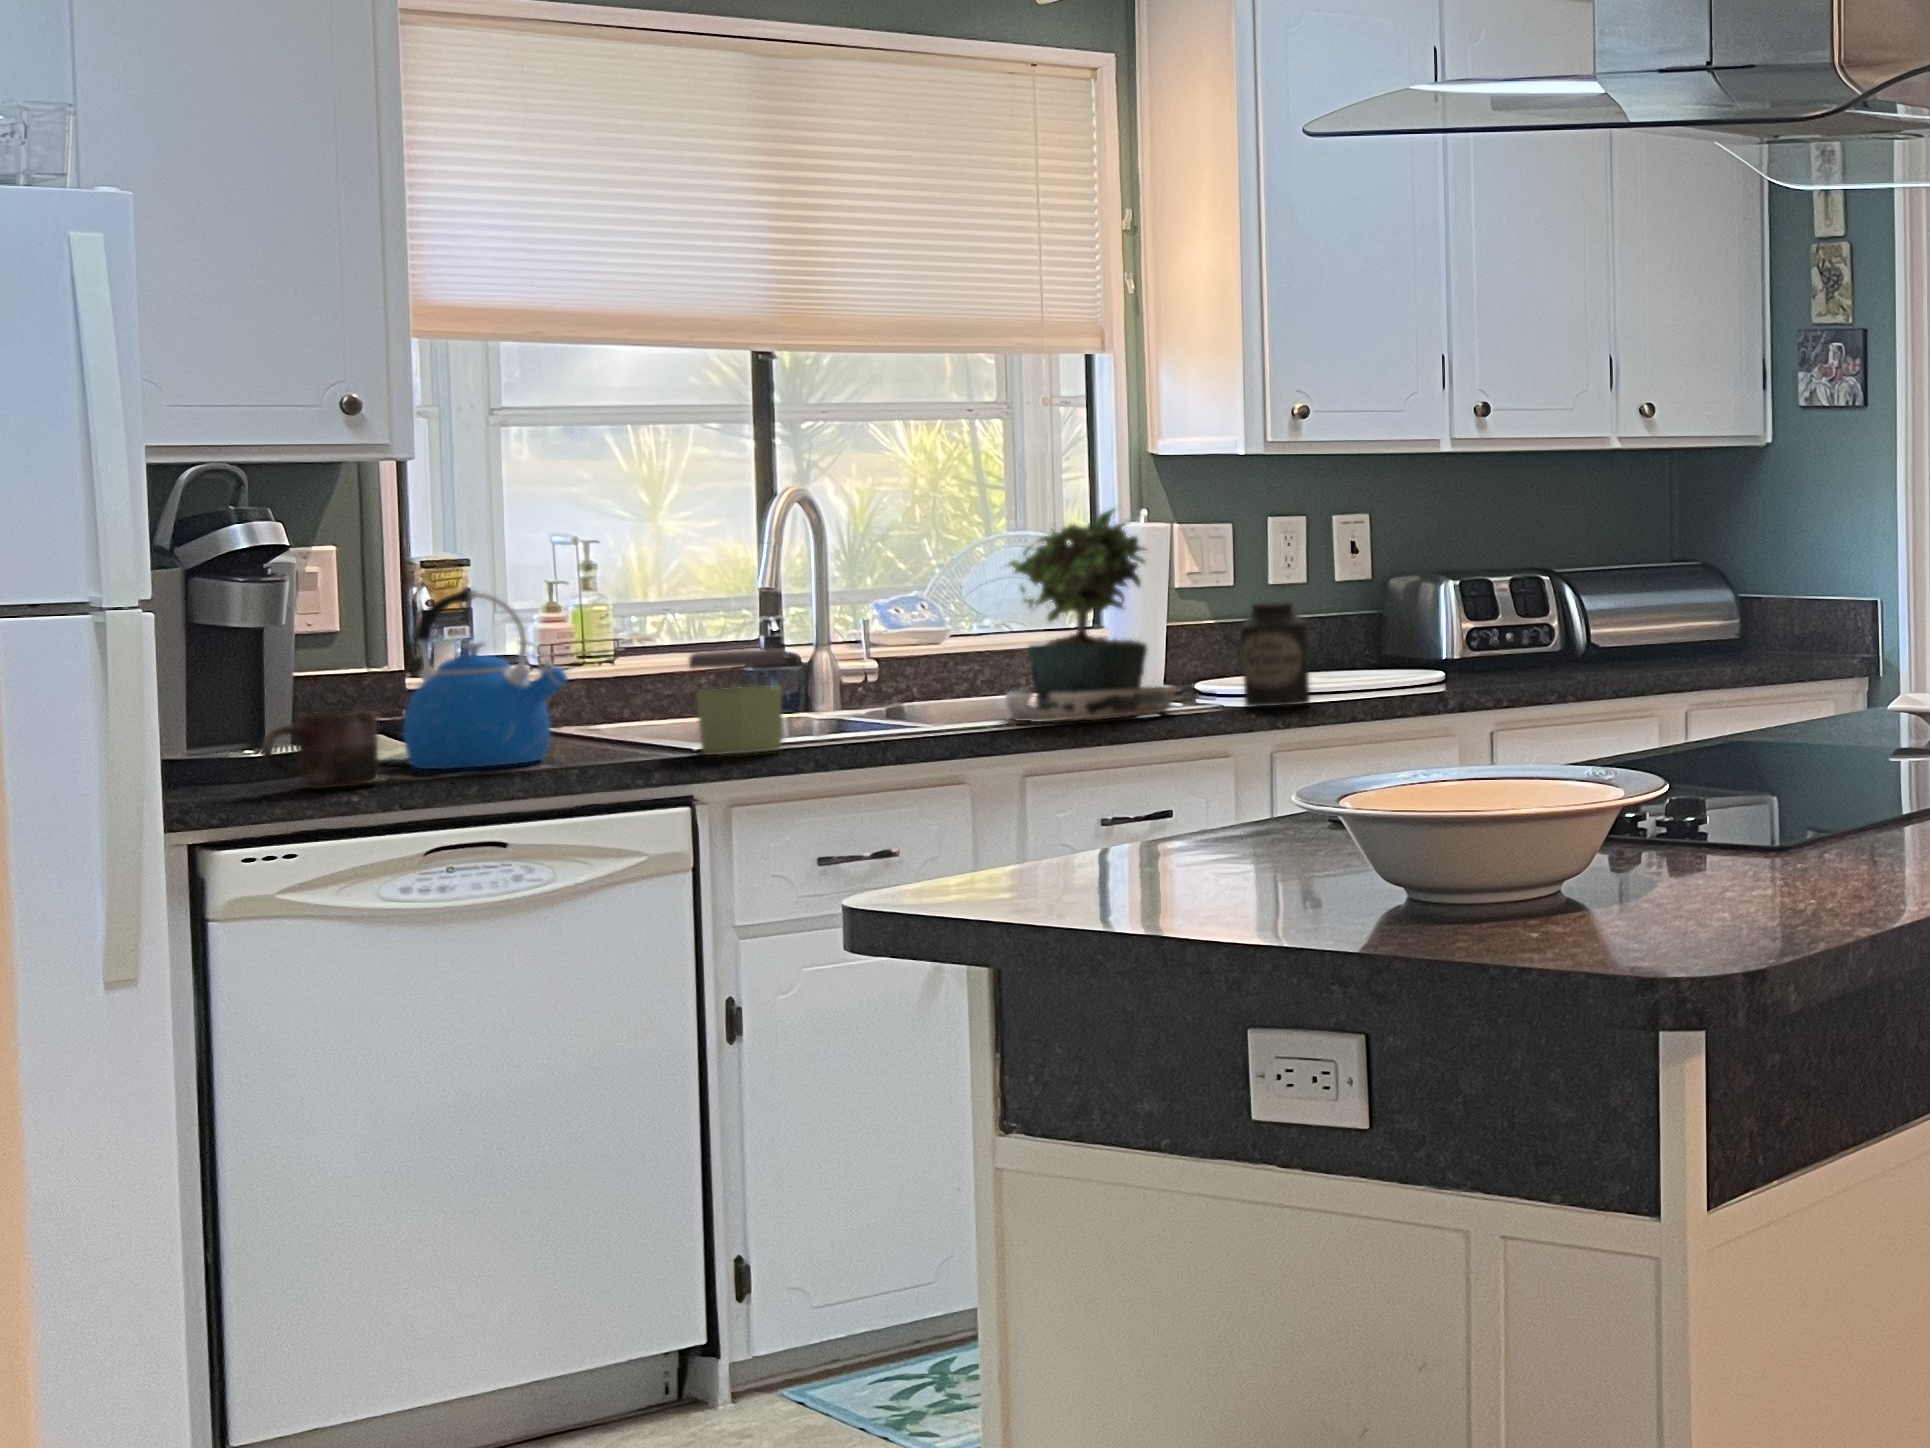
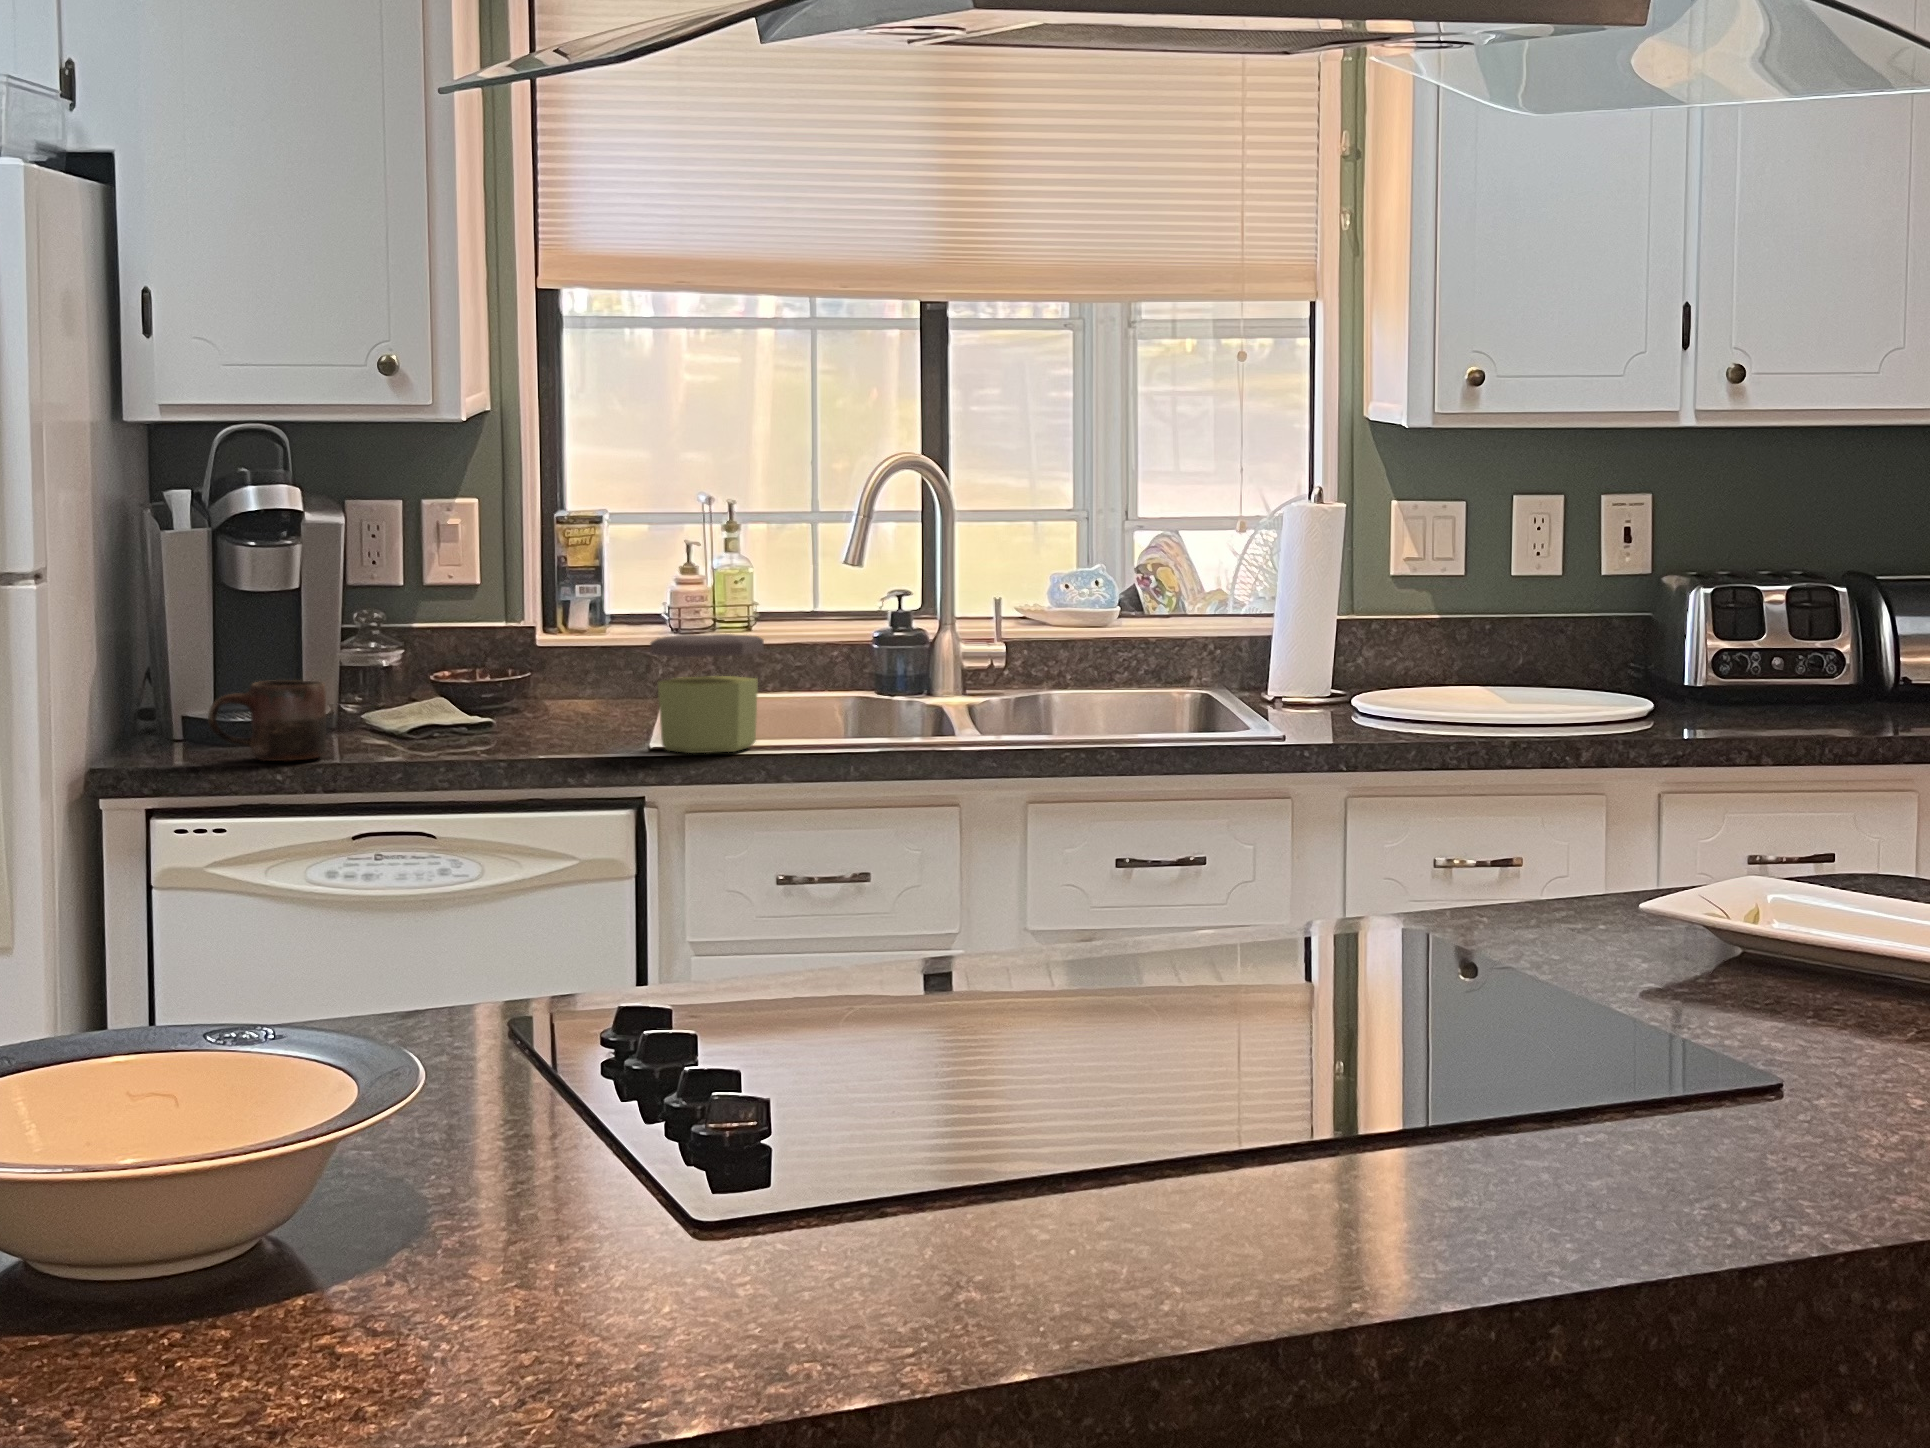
potted plant: present [1005,509,1176,722] -> none [1003,484,1244,739]
kettle: present [404,590,568,769] -> none [404,558,543,745]
canister: present [1241,601,1310,708] -> none [1330,605,1409,736]

